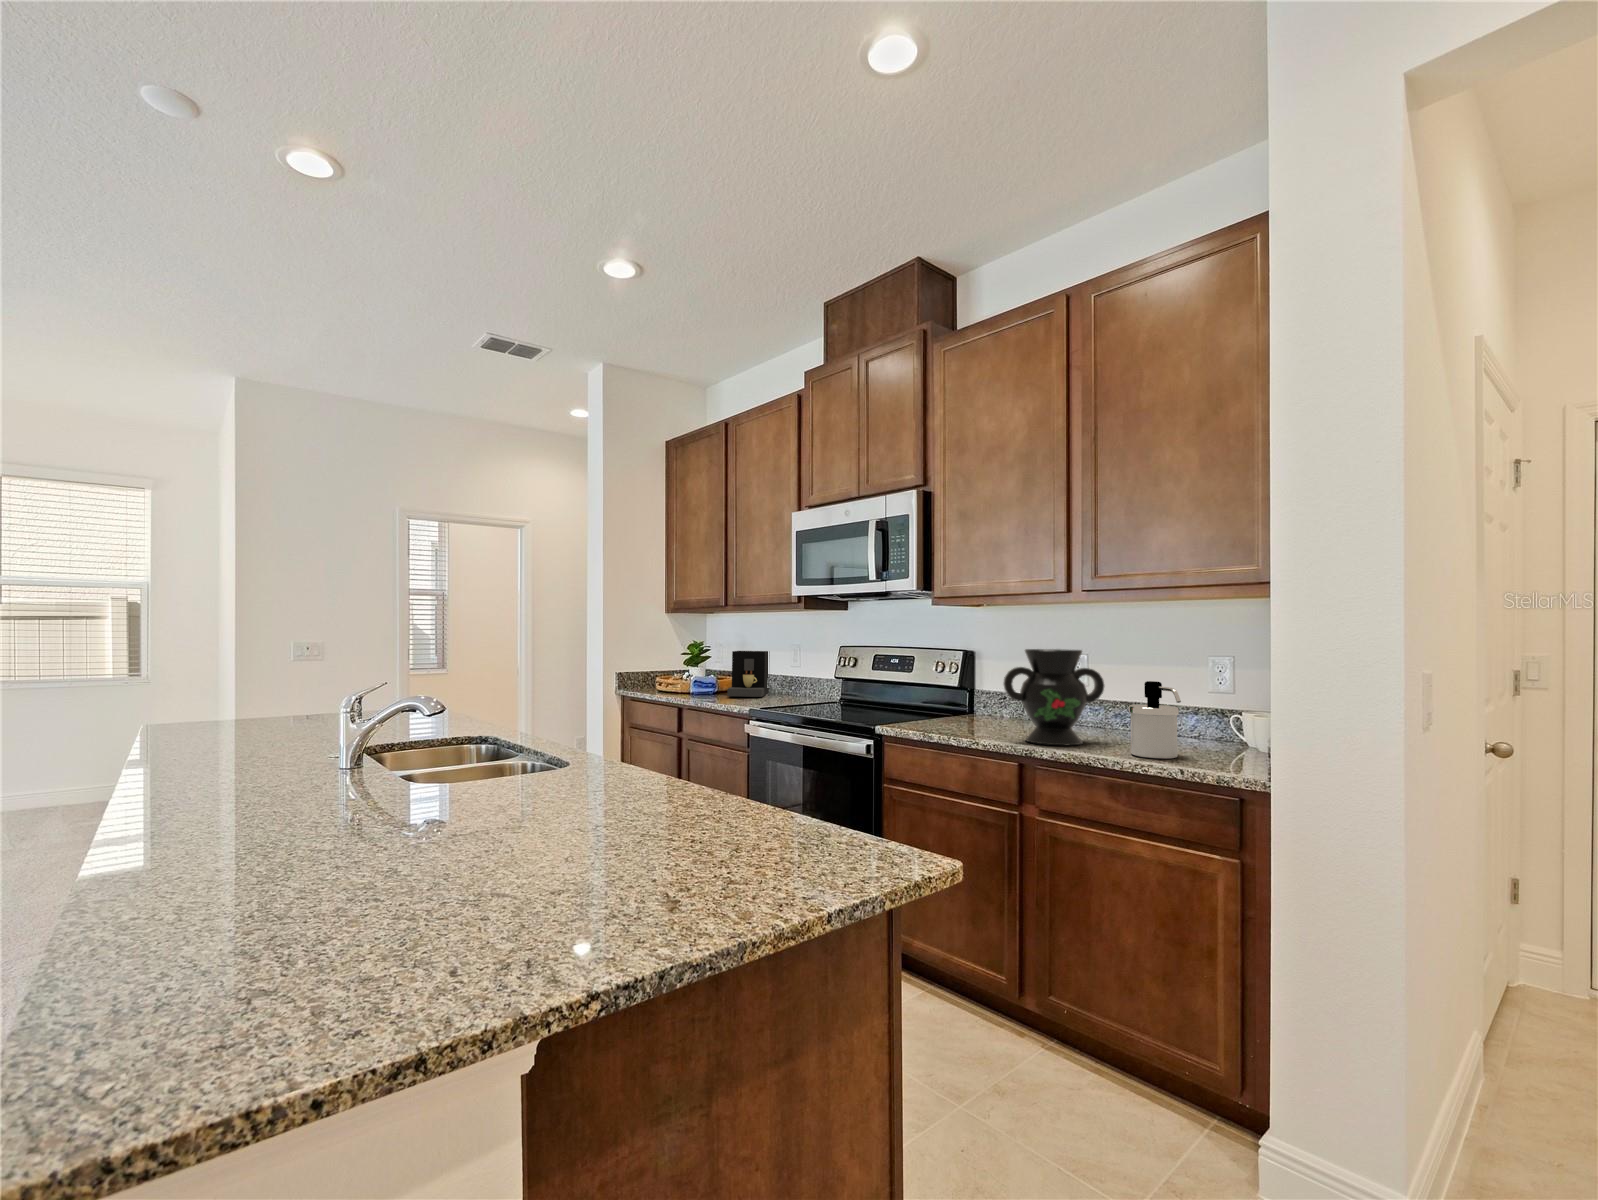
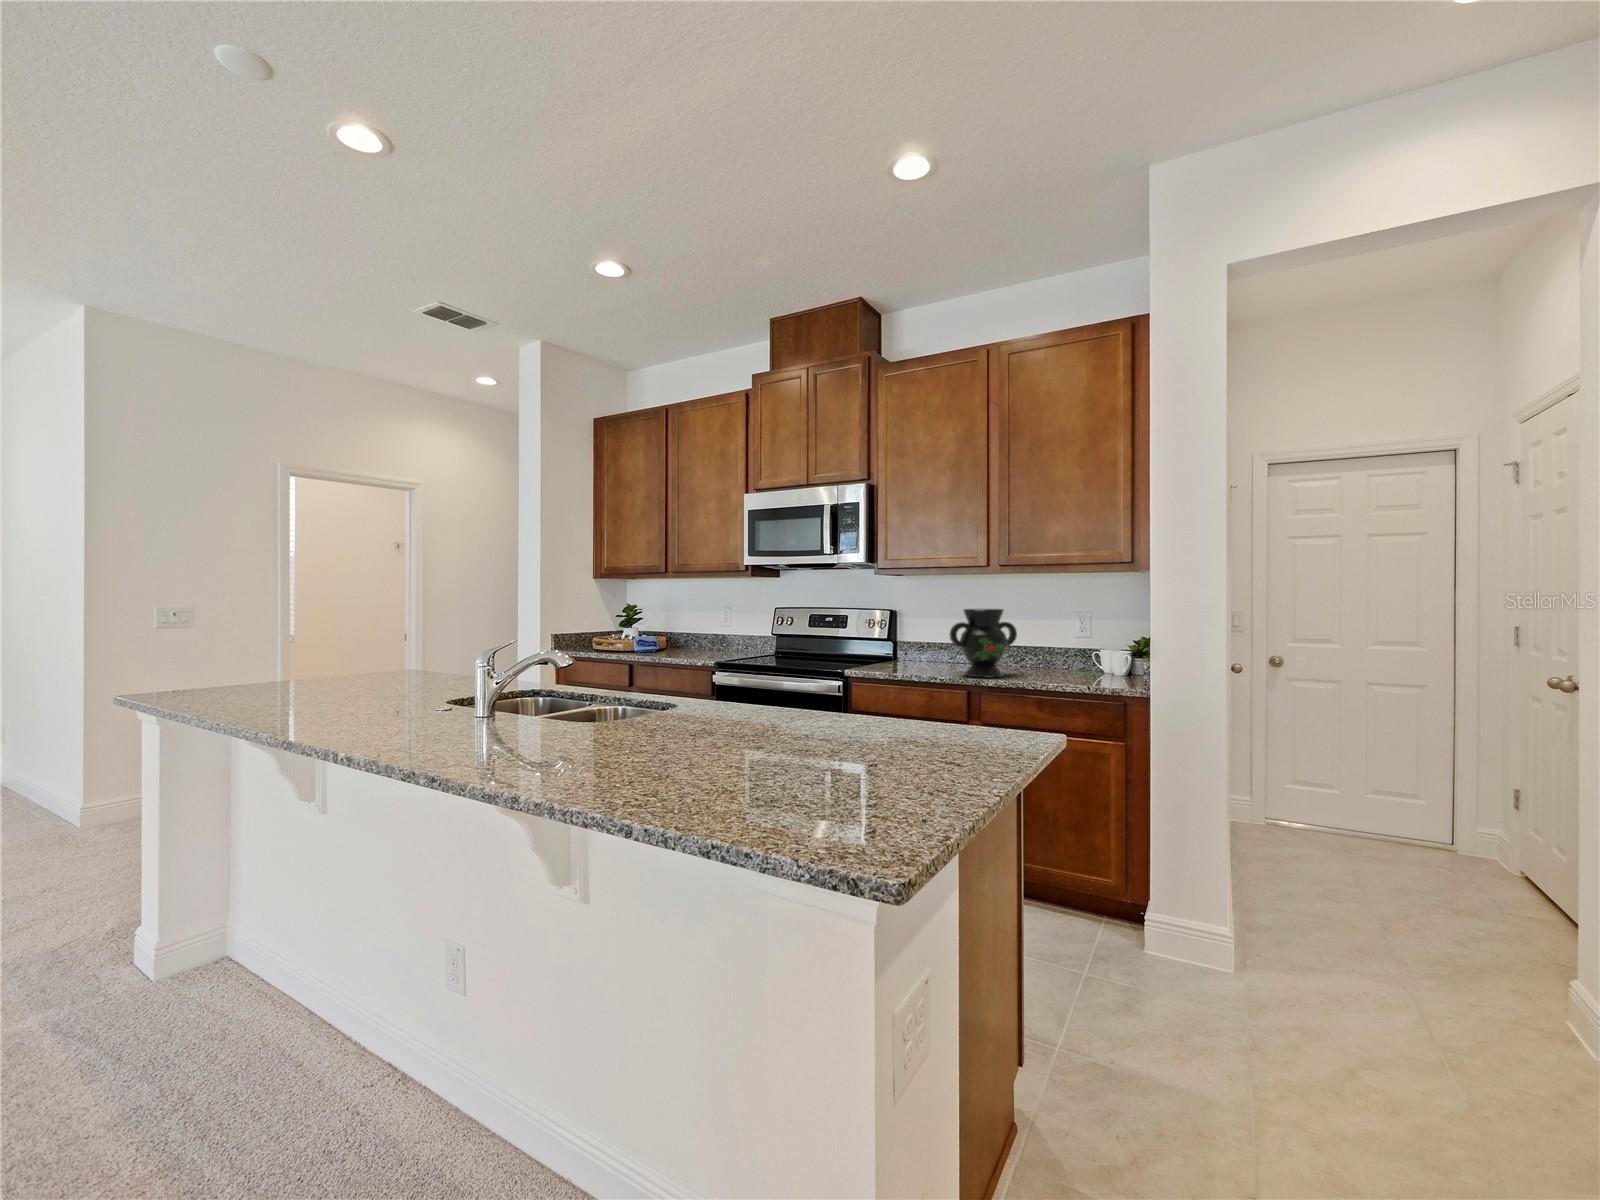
coffee maker: present [727,651,769,697] -> none [670,613,702,654]
soap dispenser: present [1129,681,1181,758] -> none [1041,630,1080,682]

